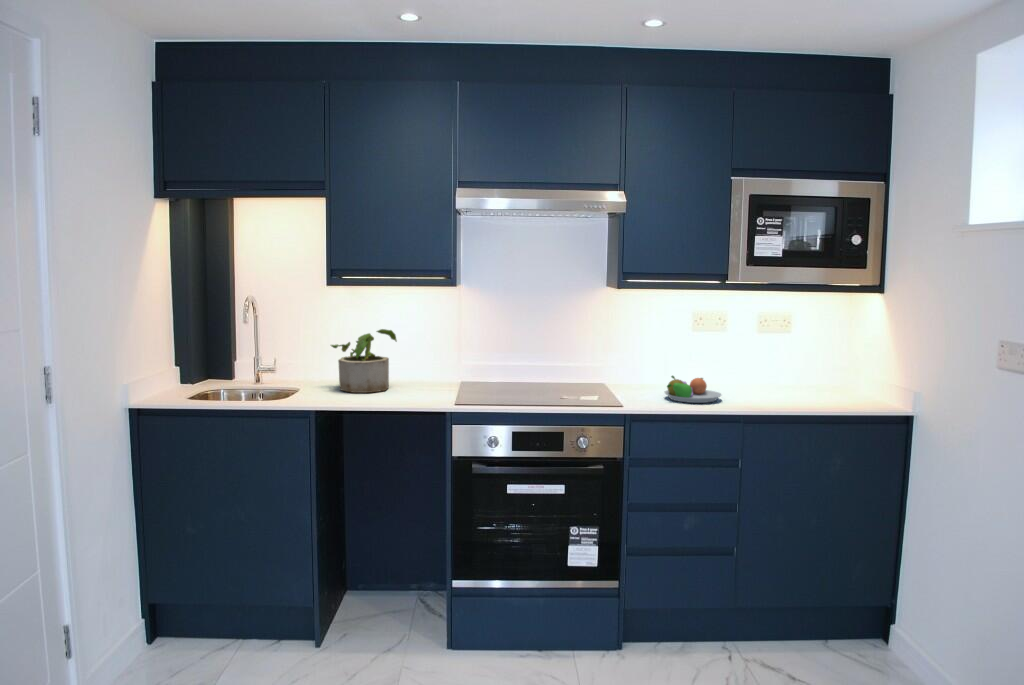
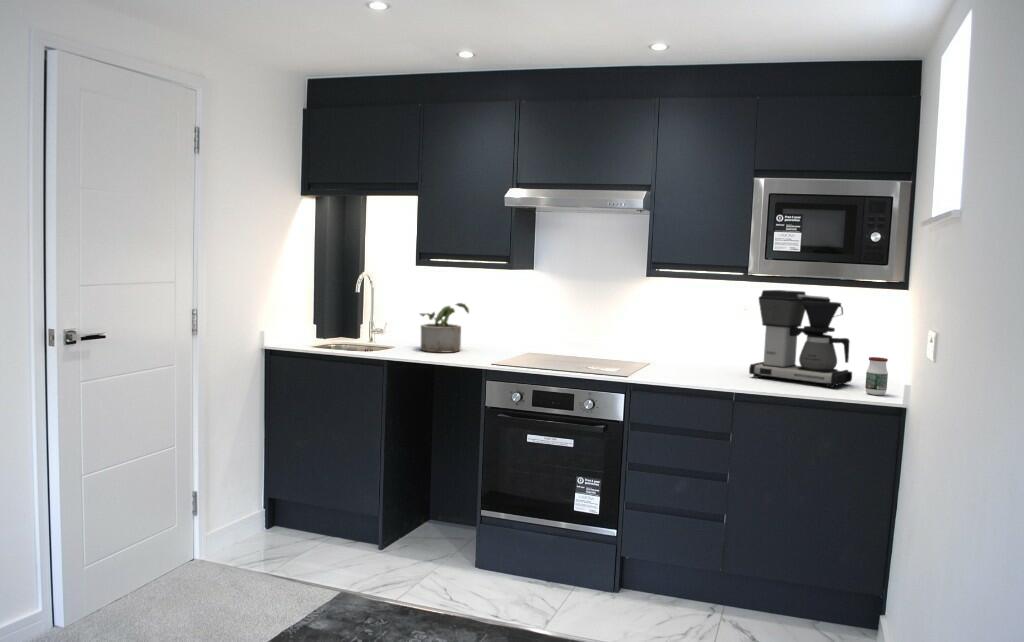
coffee maker: none [734,298,837,400] -> present [749,290,852,388]
jar: none [864,365,887,404] -> present [865,357,888,395]
fruit bowl: present [665,376,721,403] -> none [672,355,727,380]

